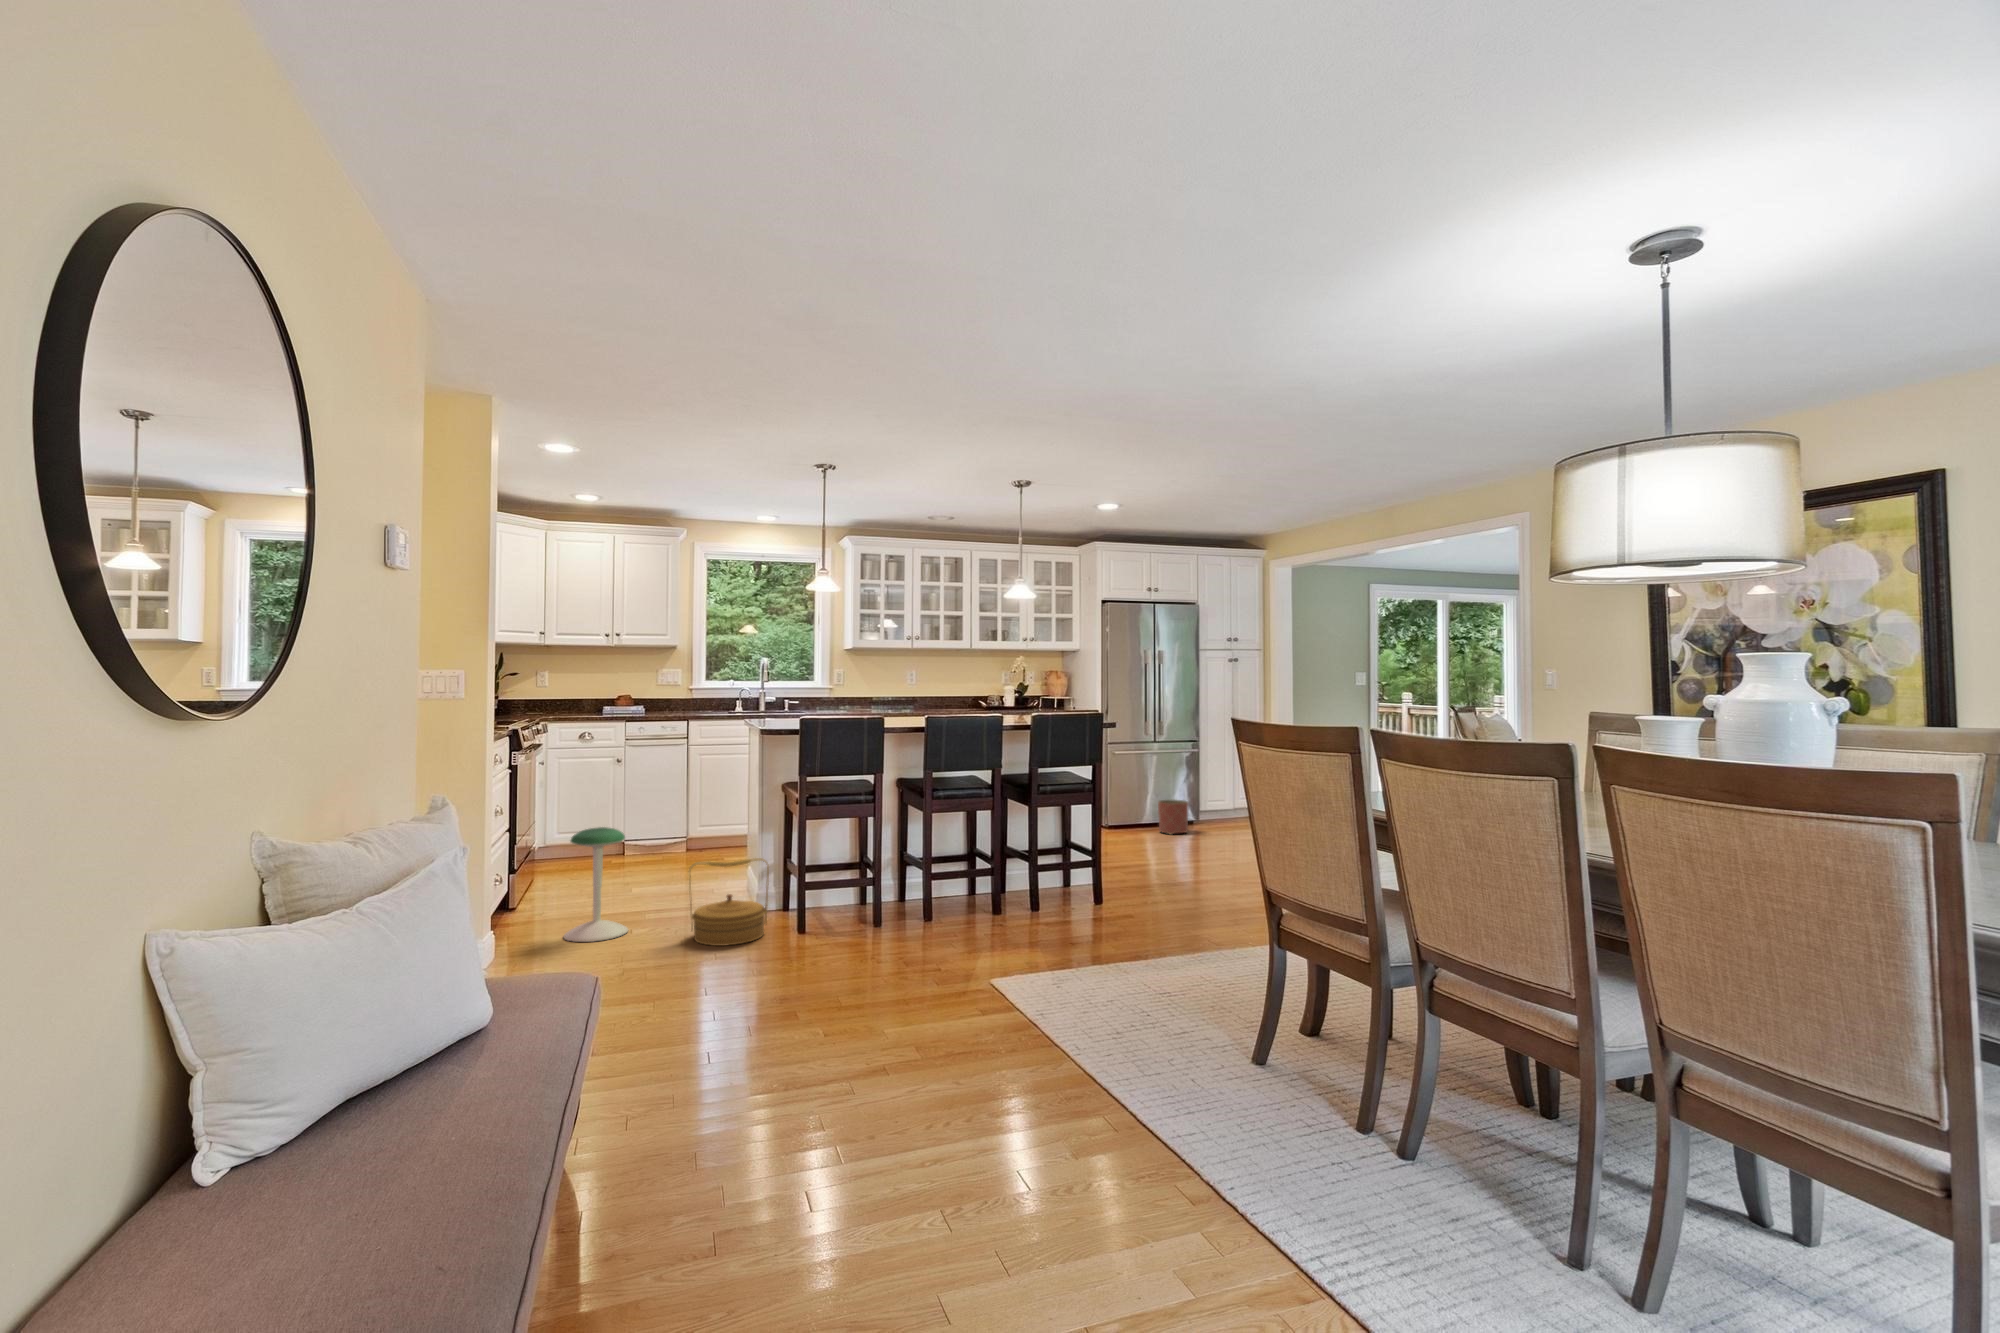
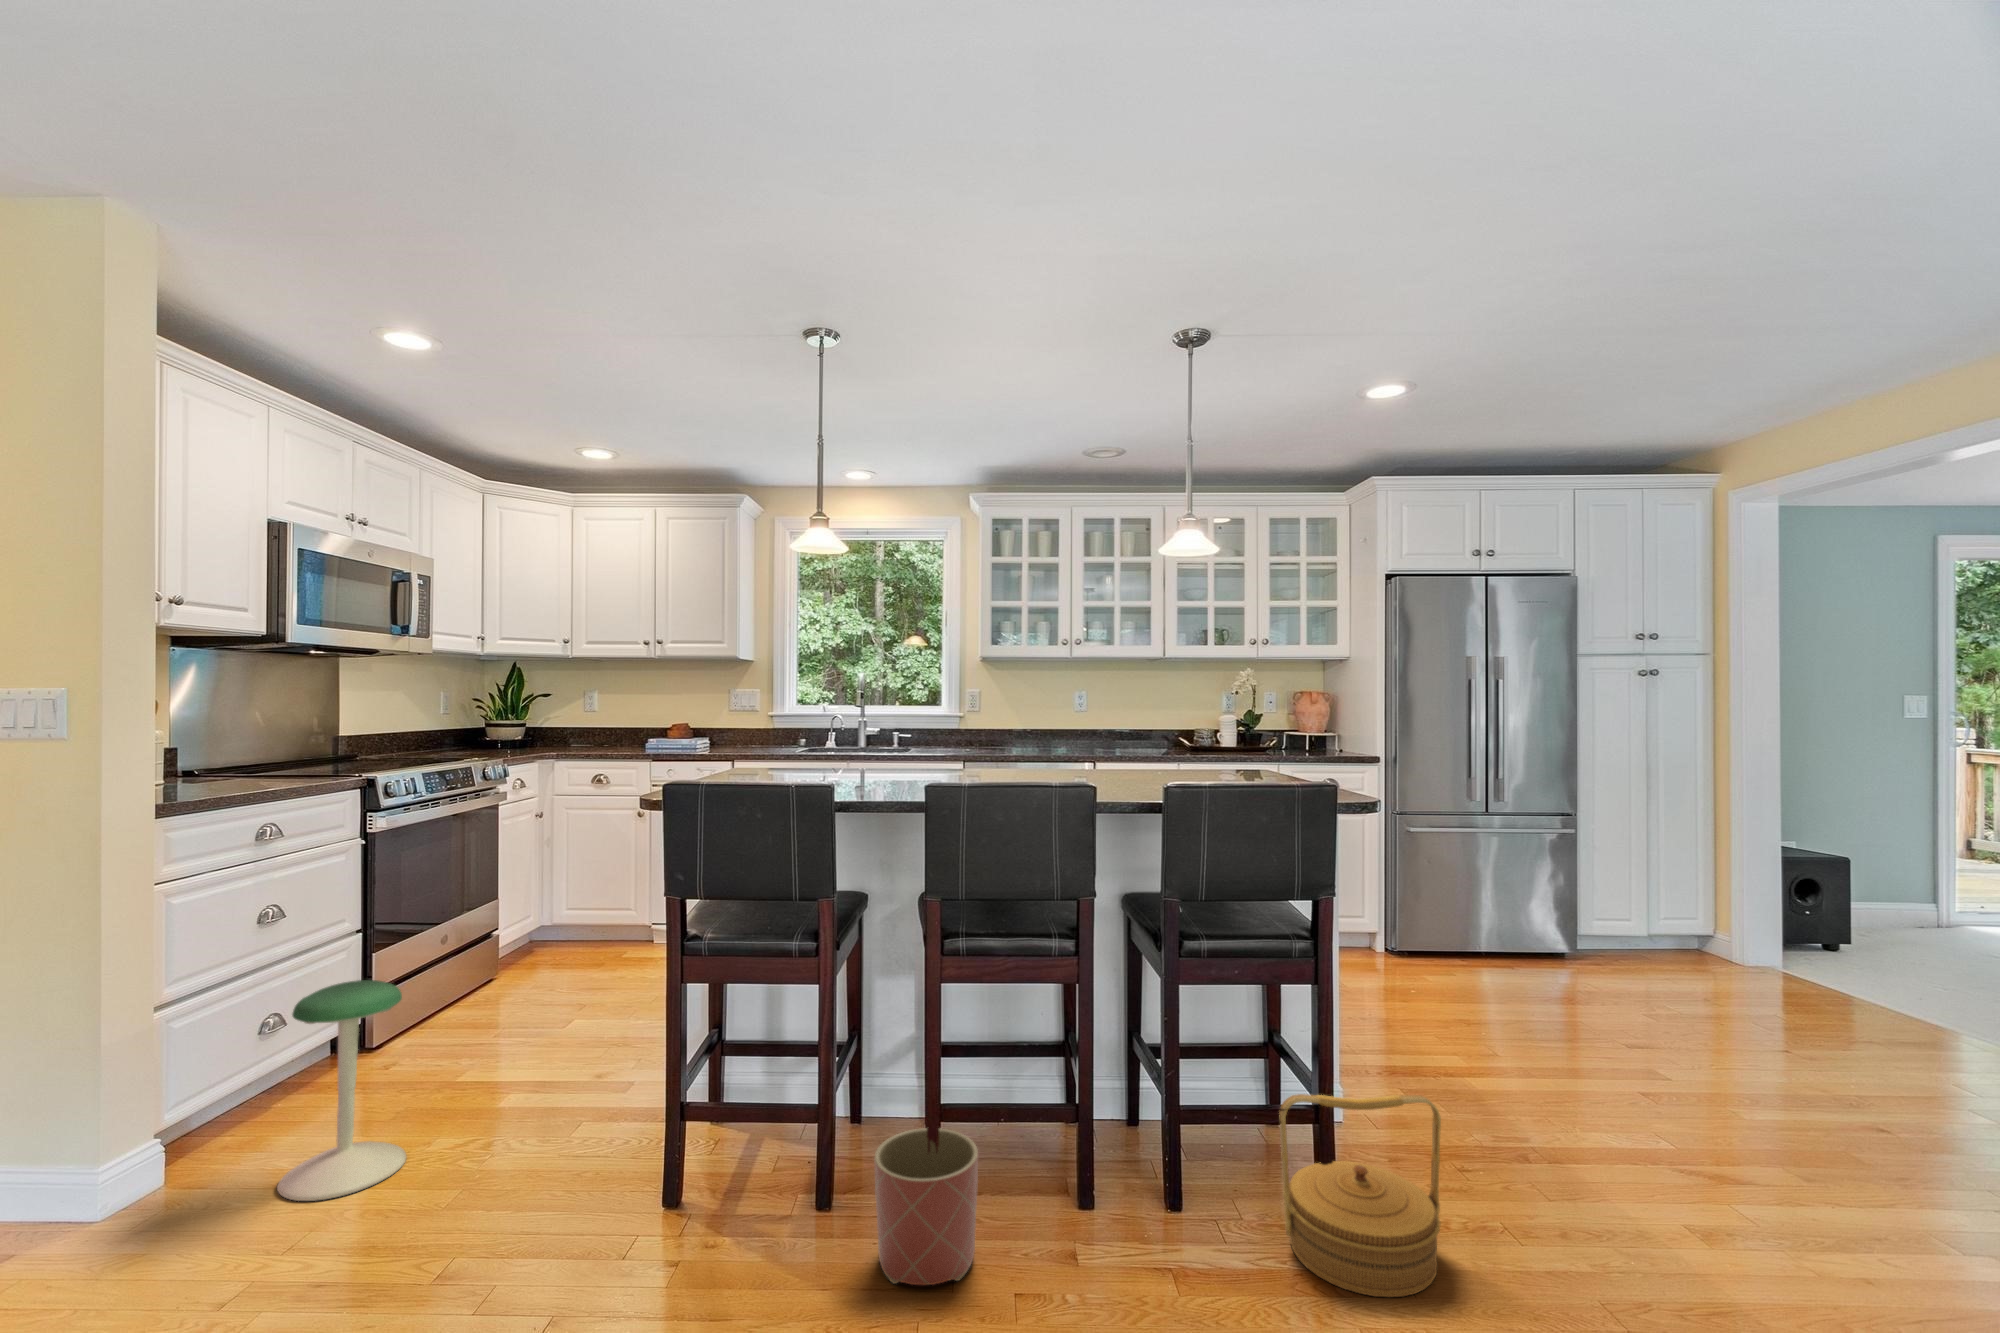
planter: present [1158,800,1189,834] -> present [874,1128,978,1285]
basket: present [689,858,769,946] -> present [1279,1094,1441,1298]

